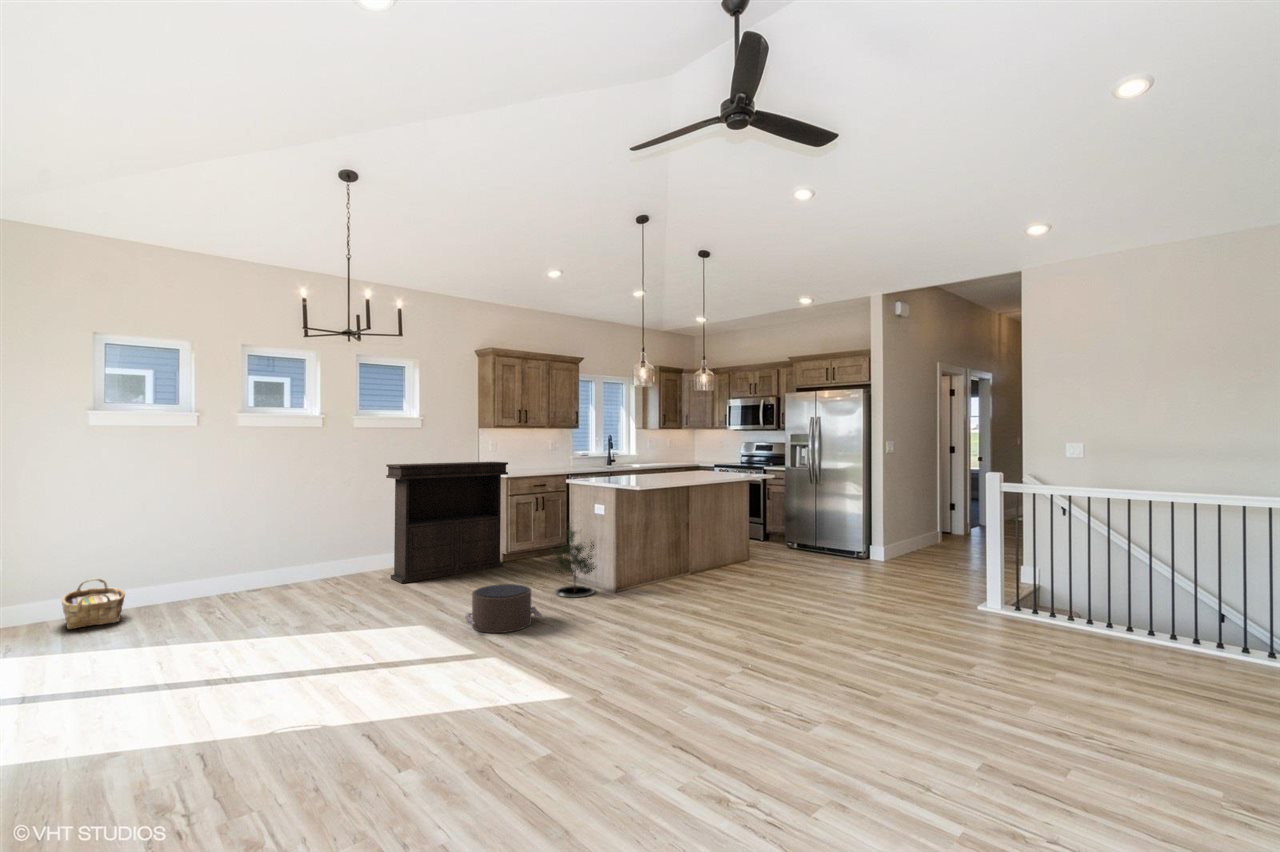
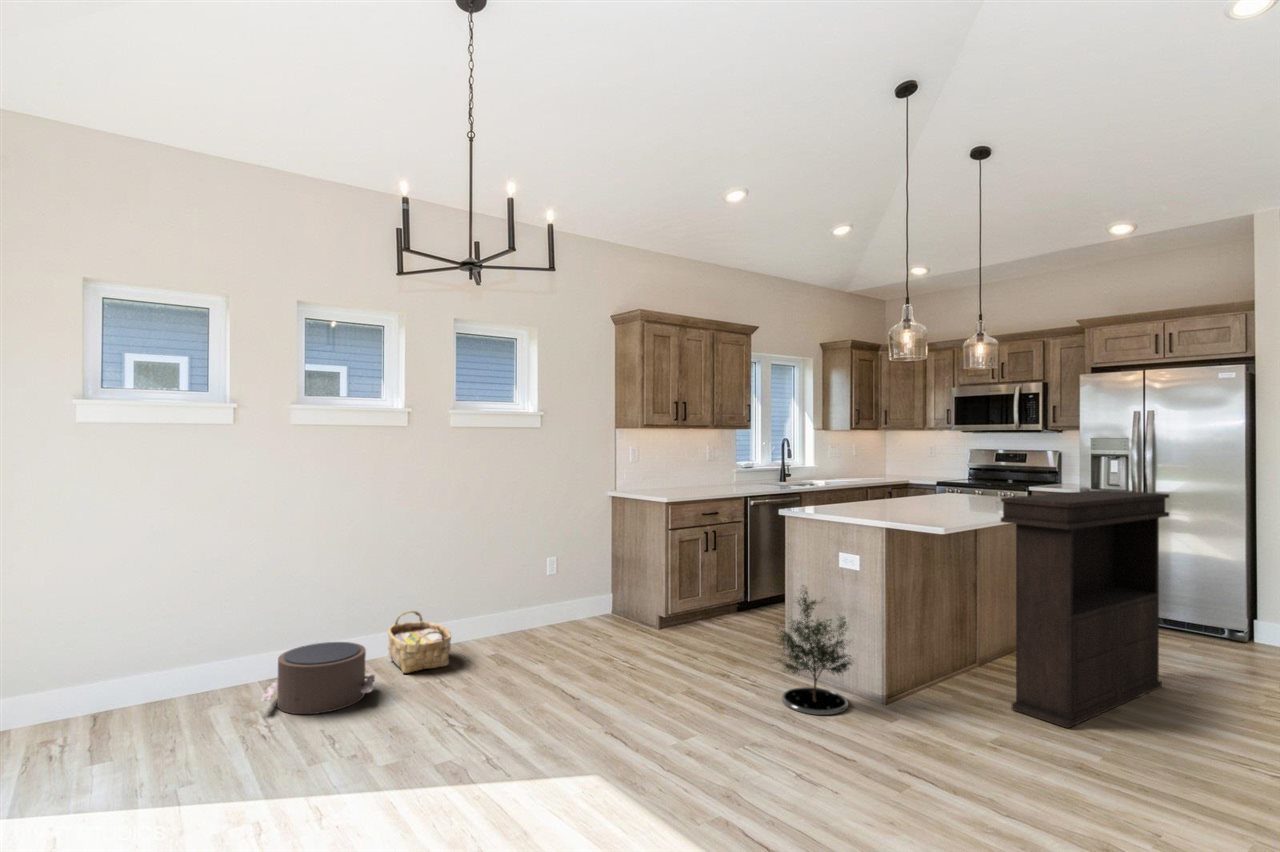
console table: present [386,462,508,583] -> present [1001,490,1169,728]
woven basket: present [62,578,125,629] -> present [388,610,451,673]
pouf: present [465,584,542,633] -> present [261,642,375,714]

